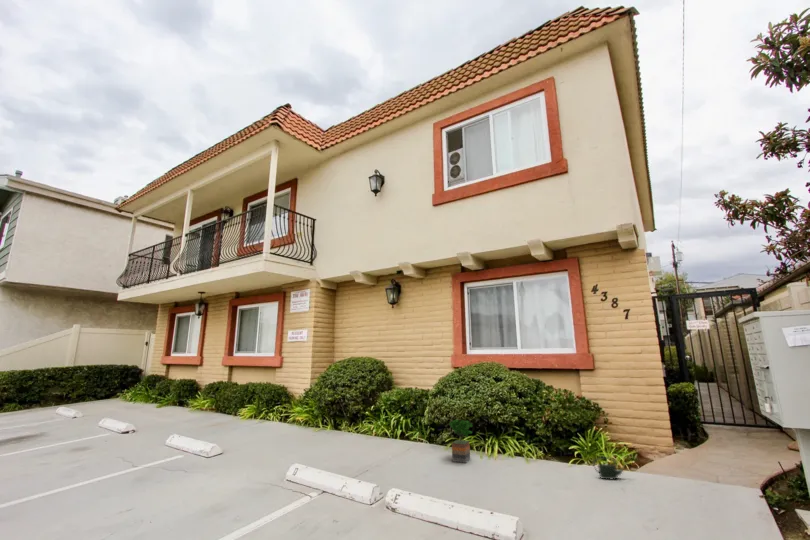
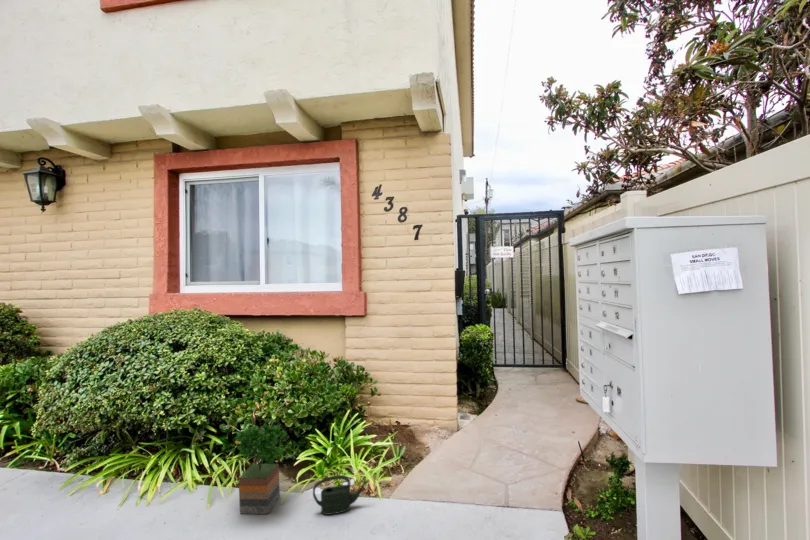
potted tree: present [450,420,472,463] -> present [237,425,286,514]

